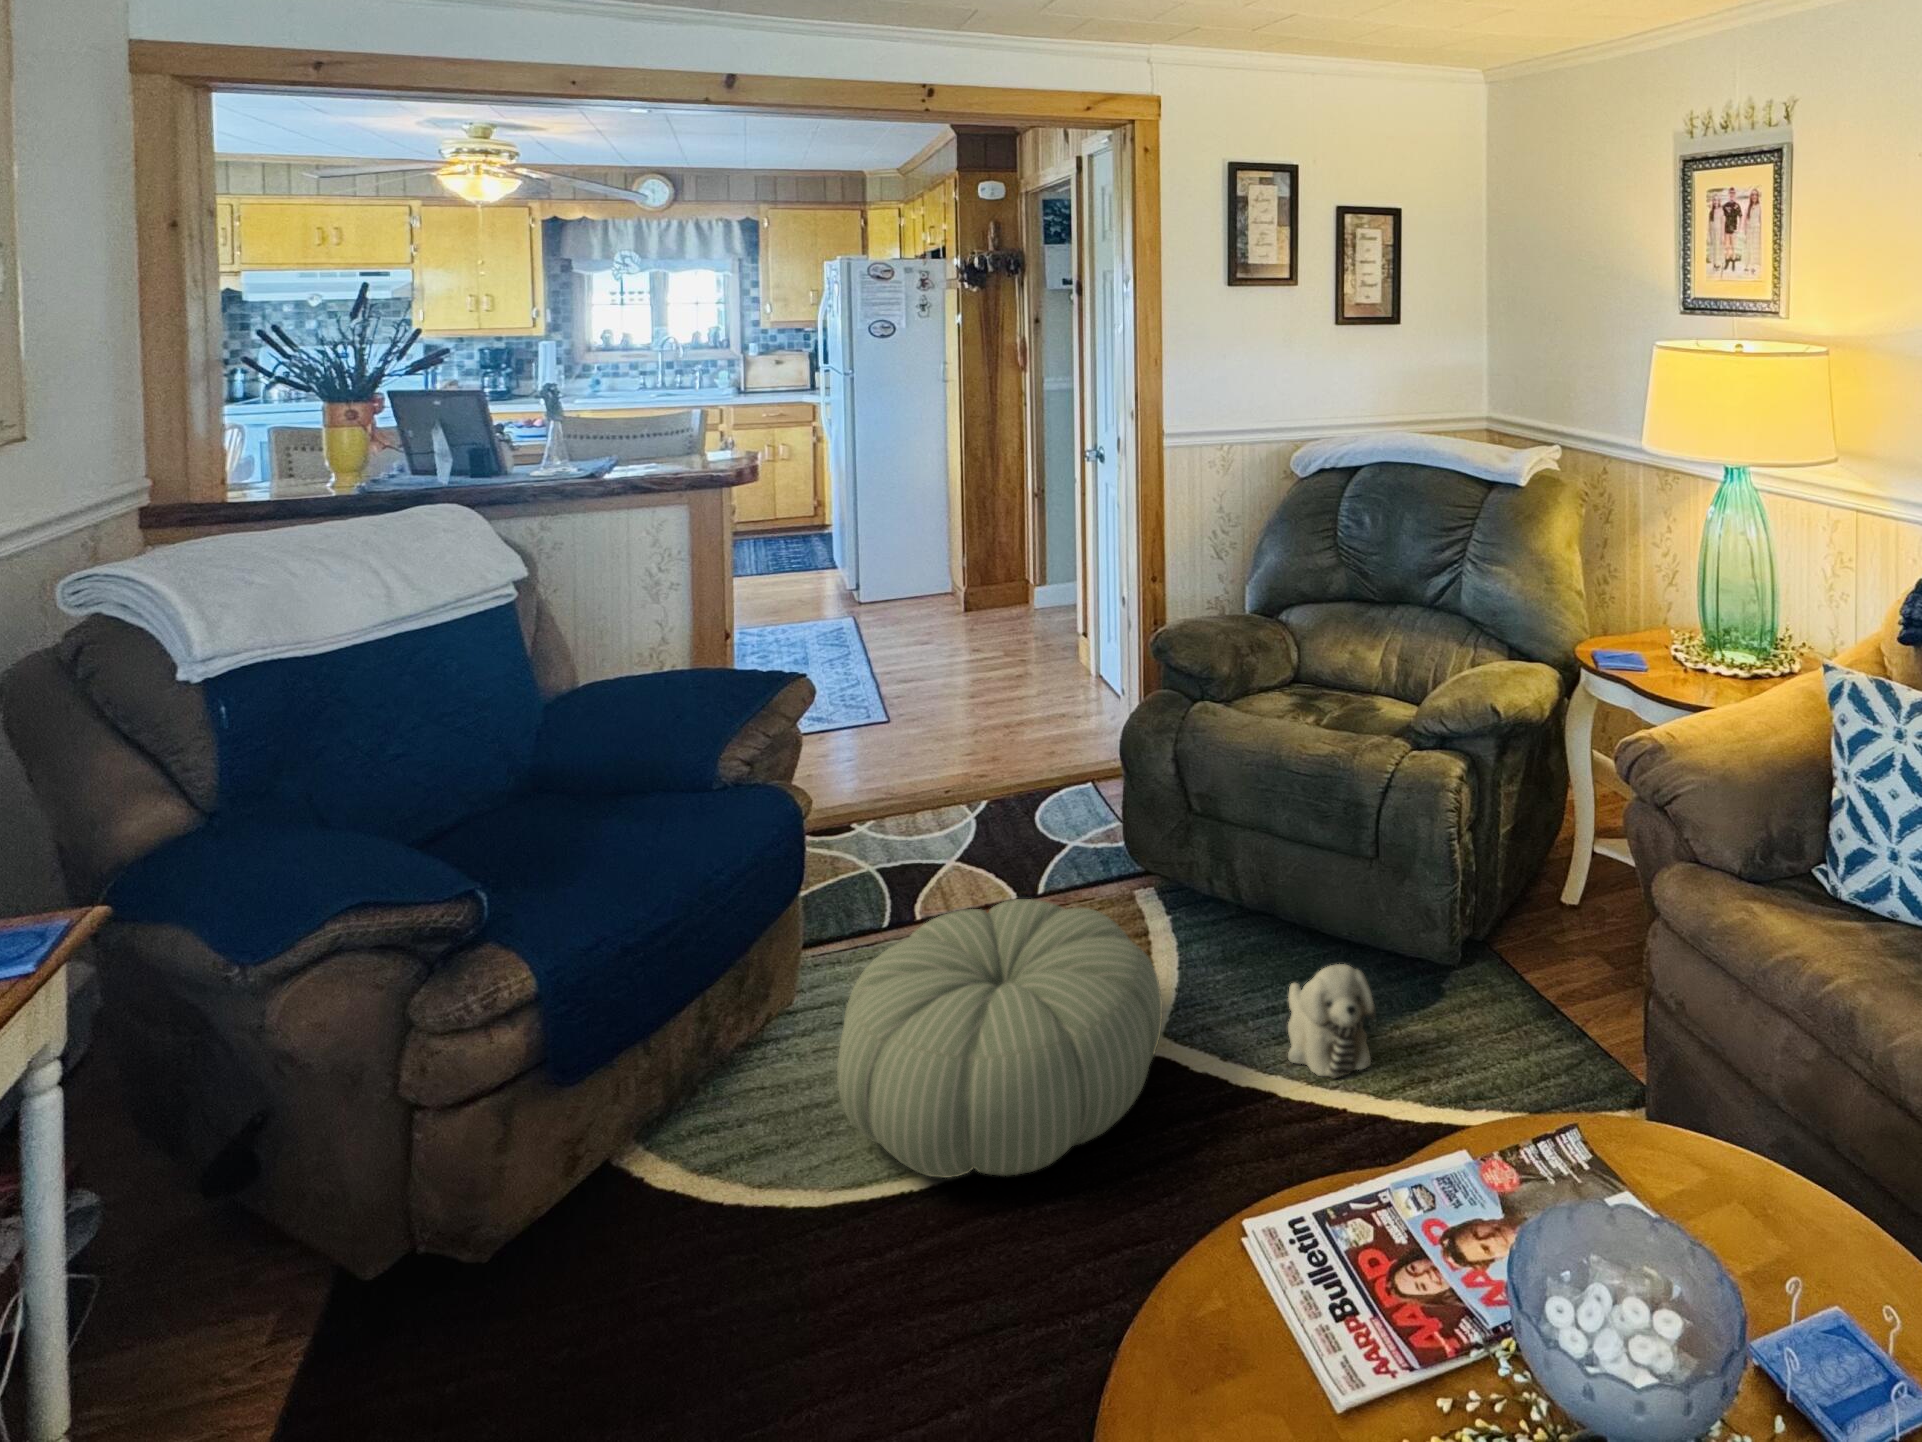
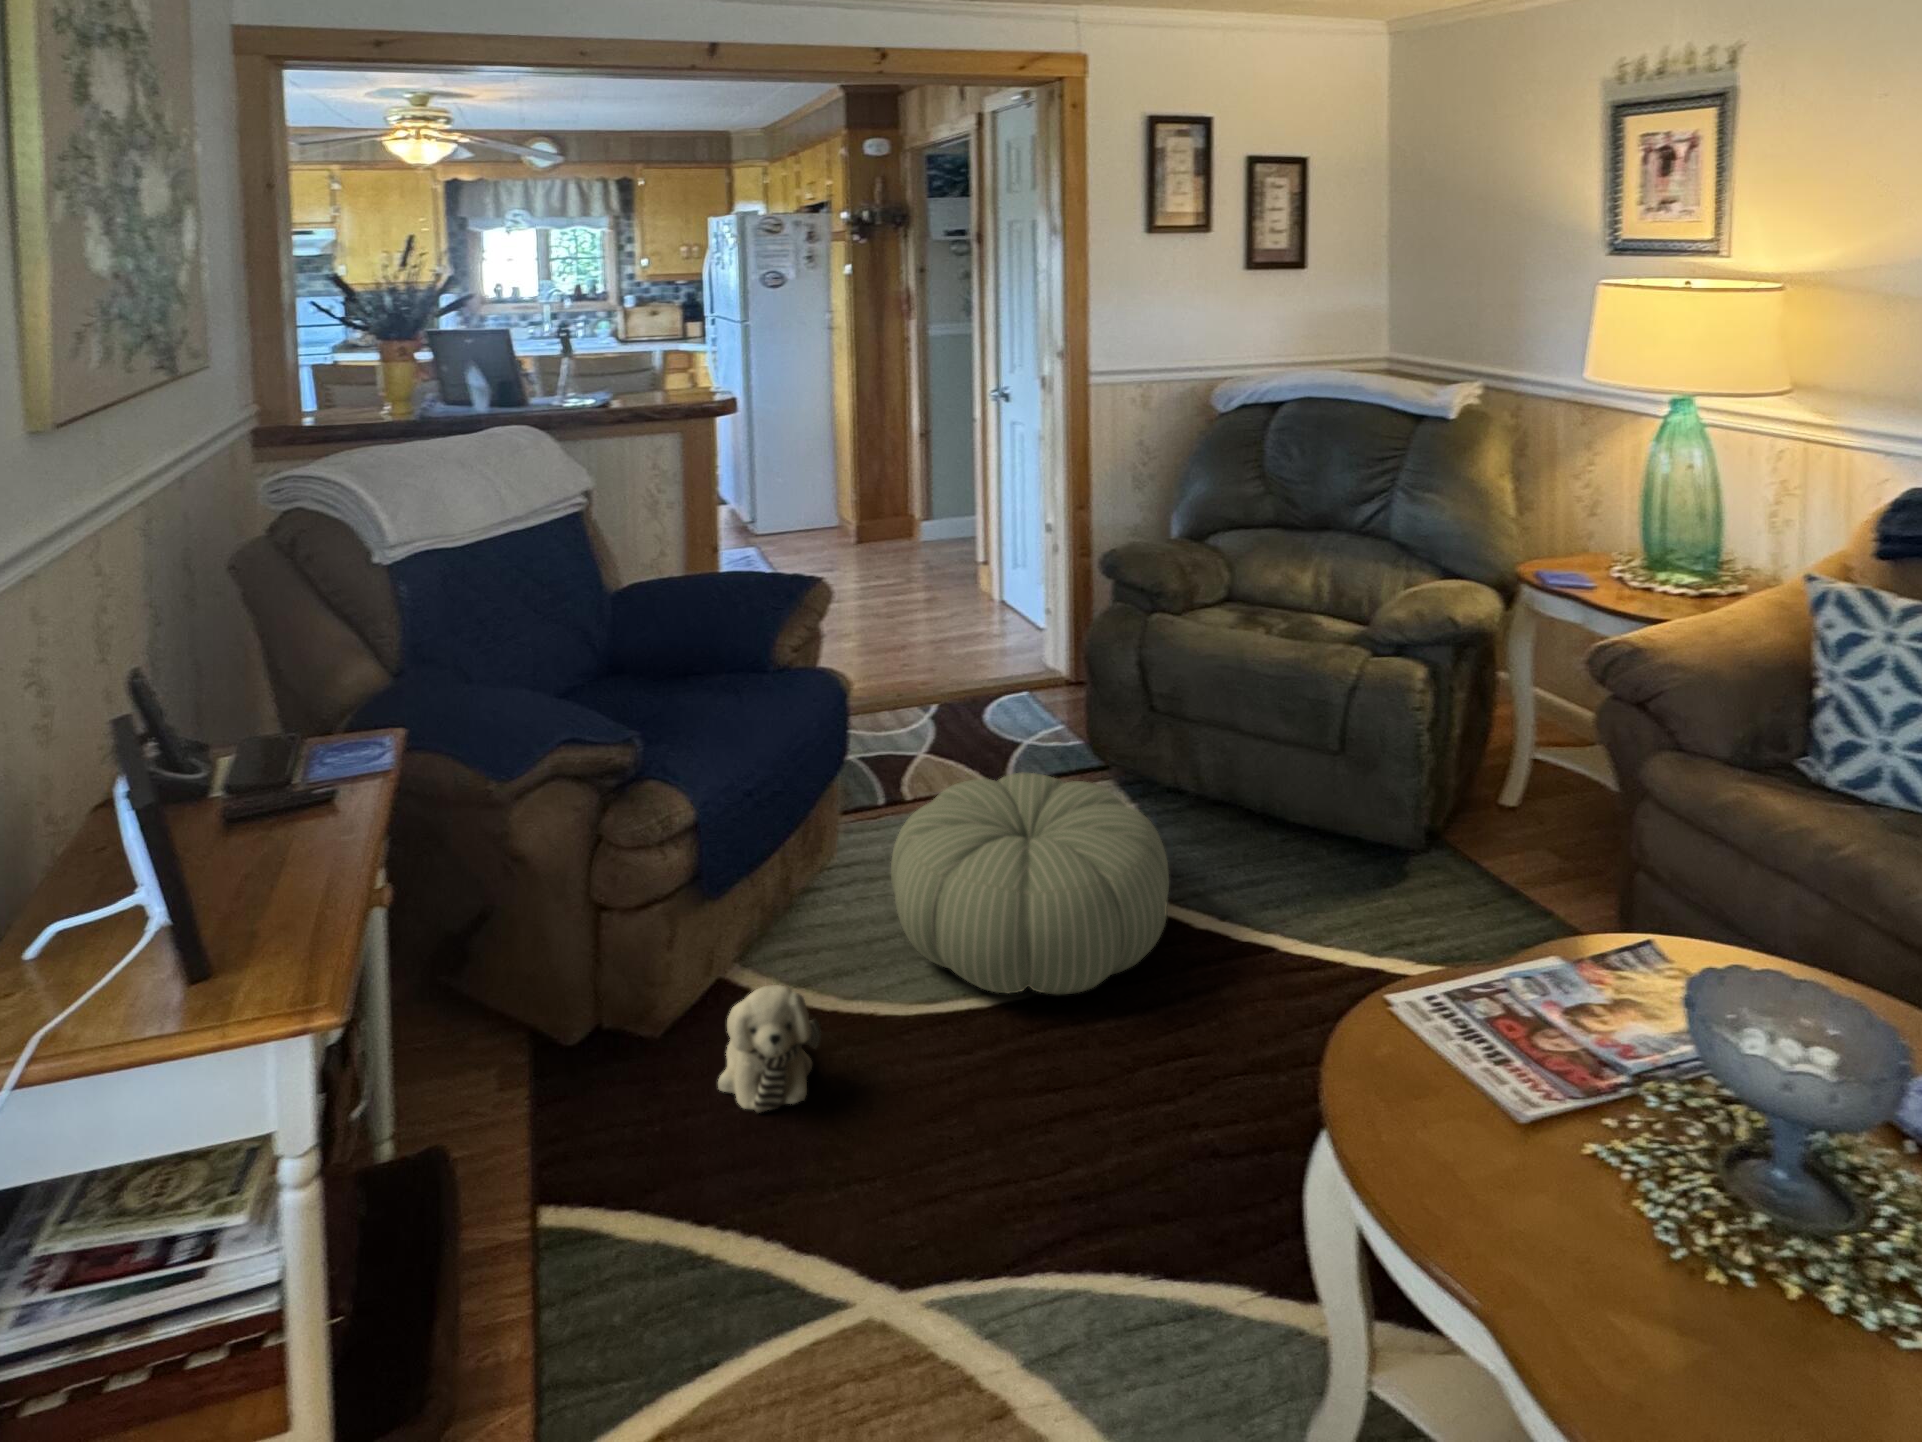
plush toy: present [1288,964,1376,1078] -> present [718,985,821,1113]

